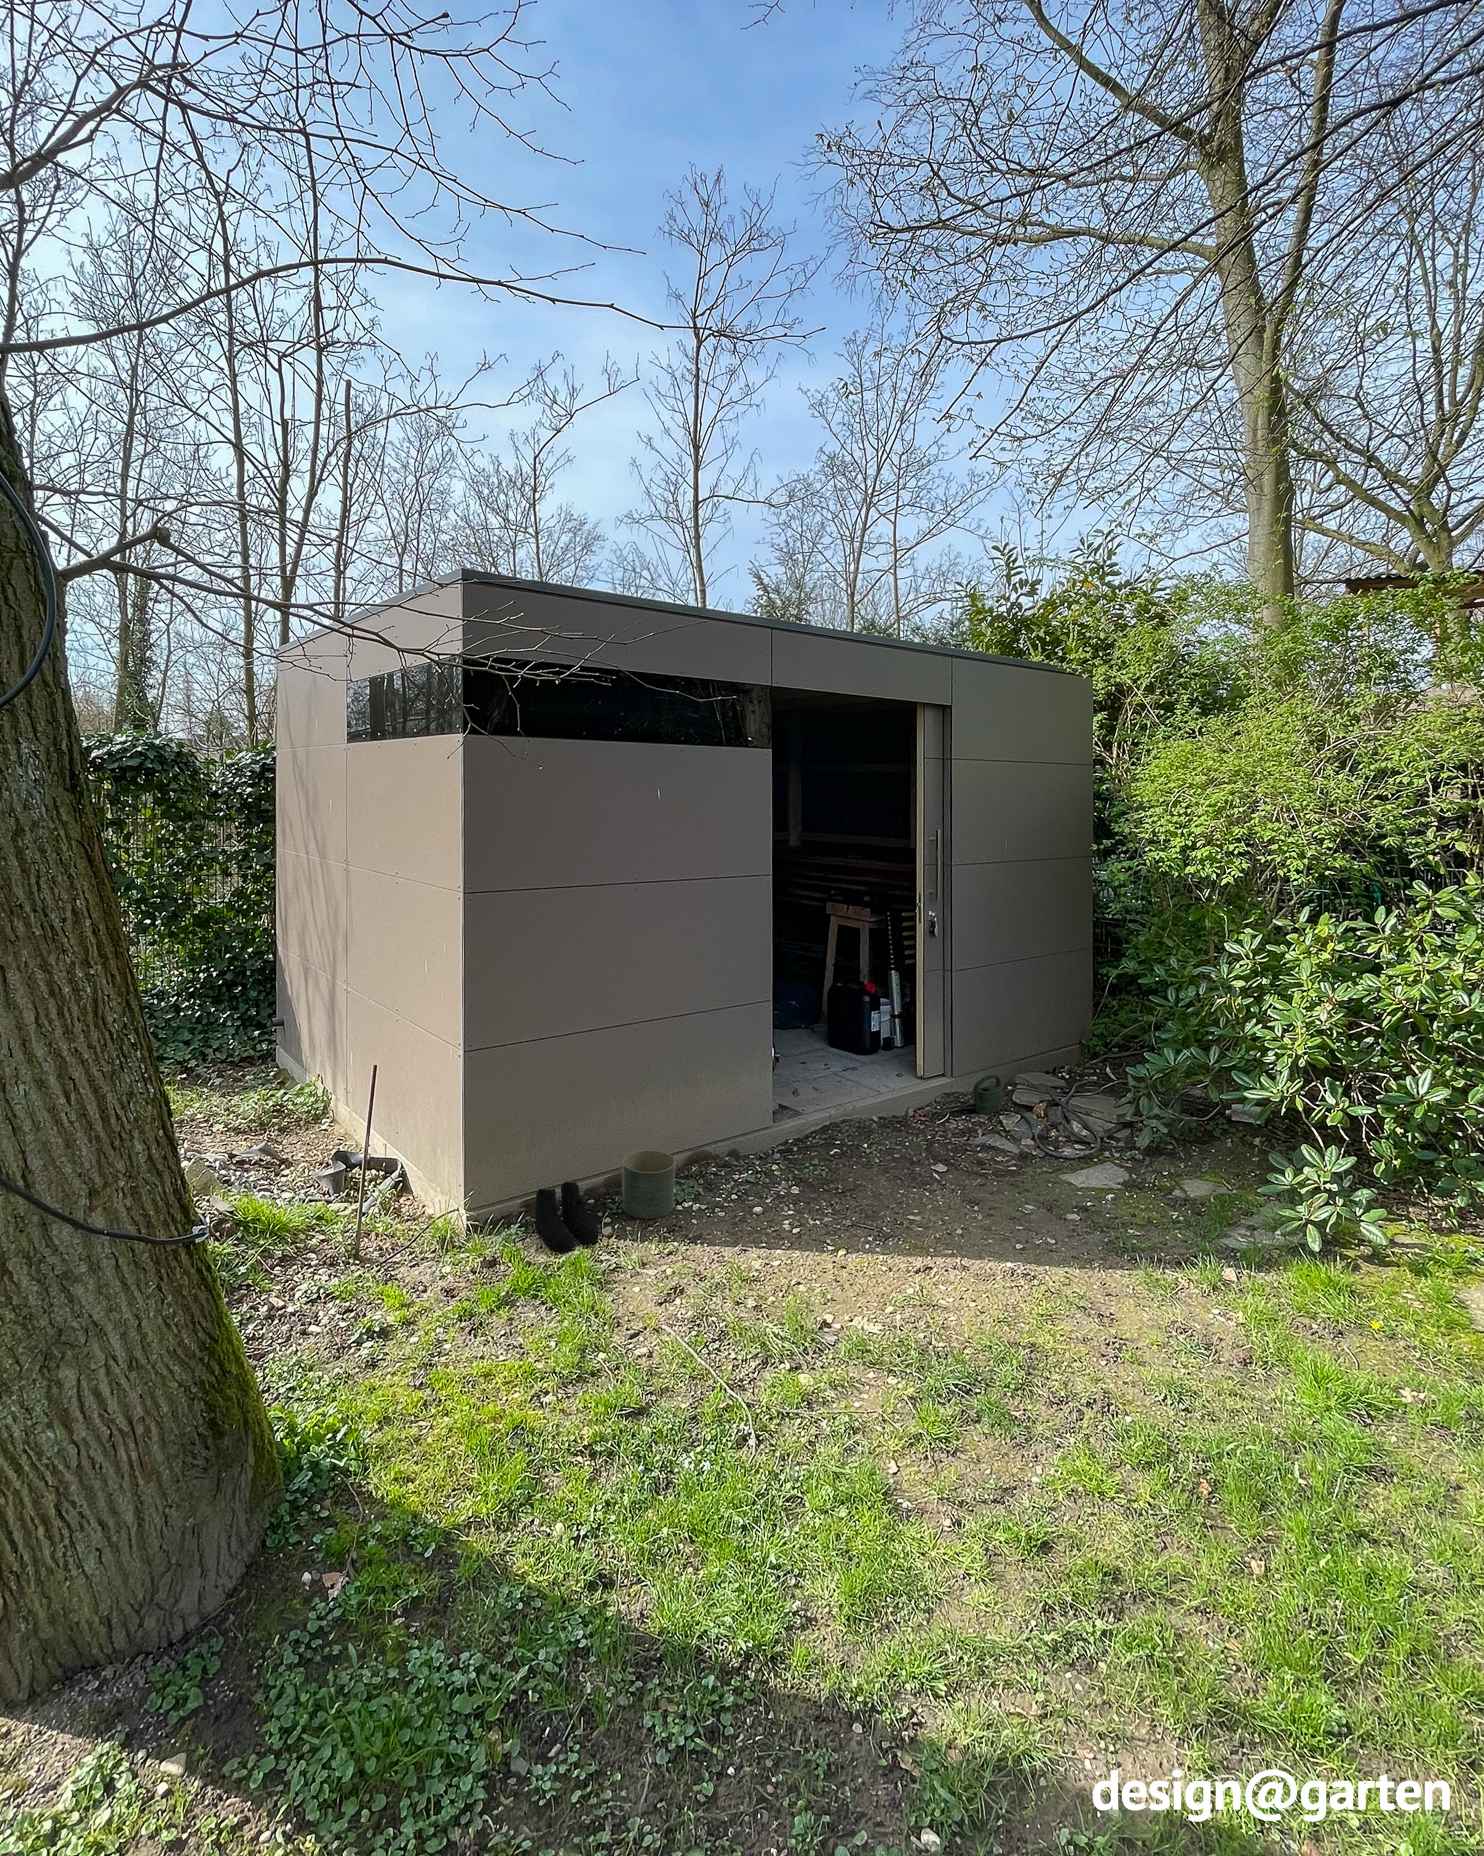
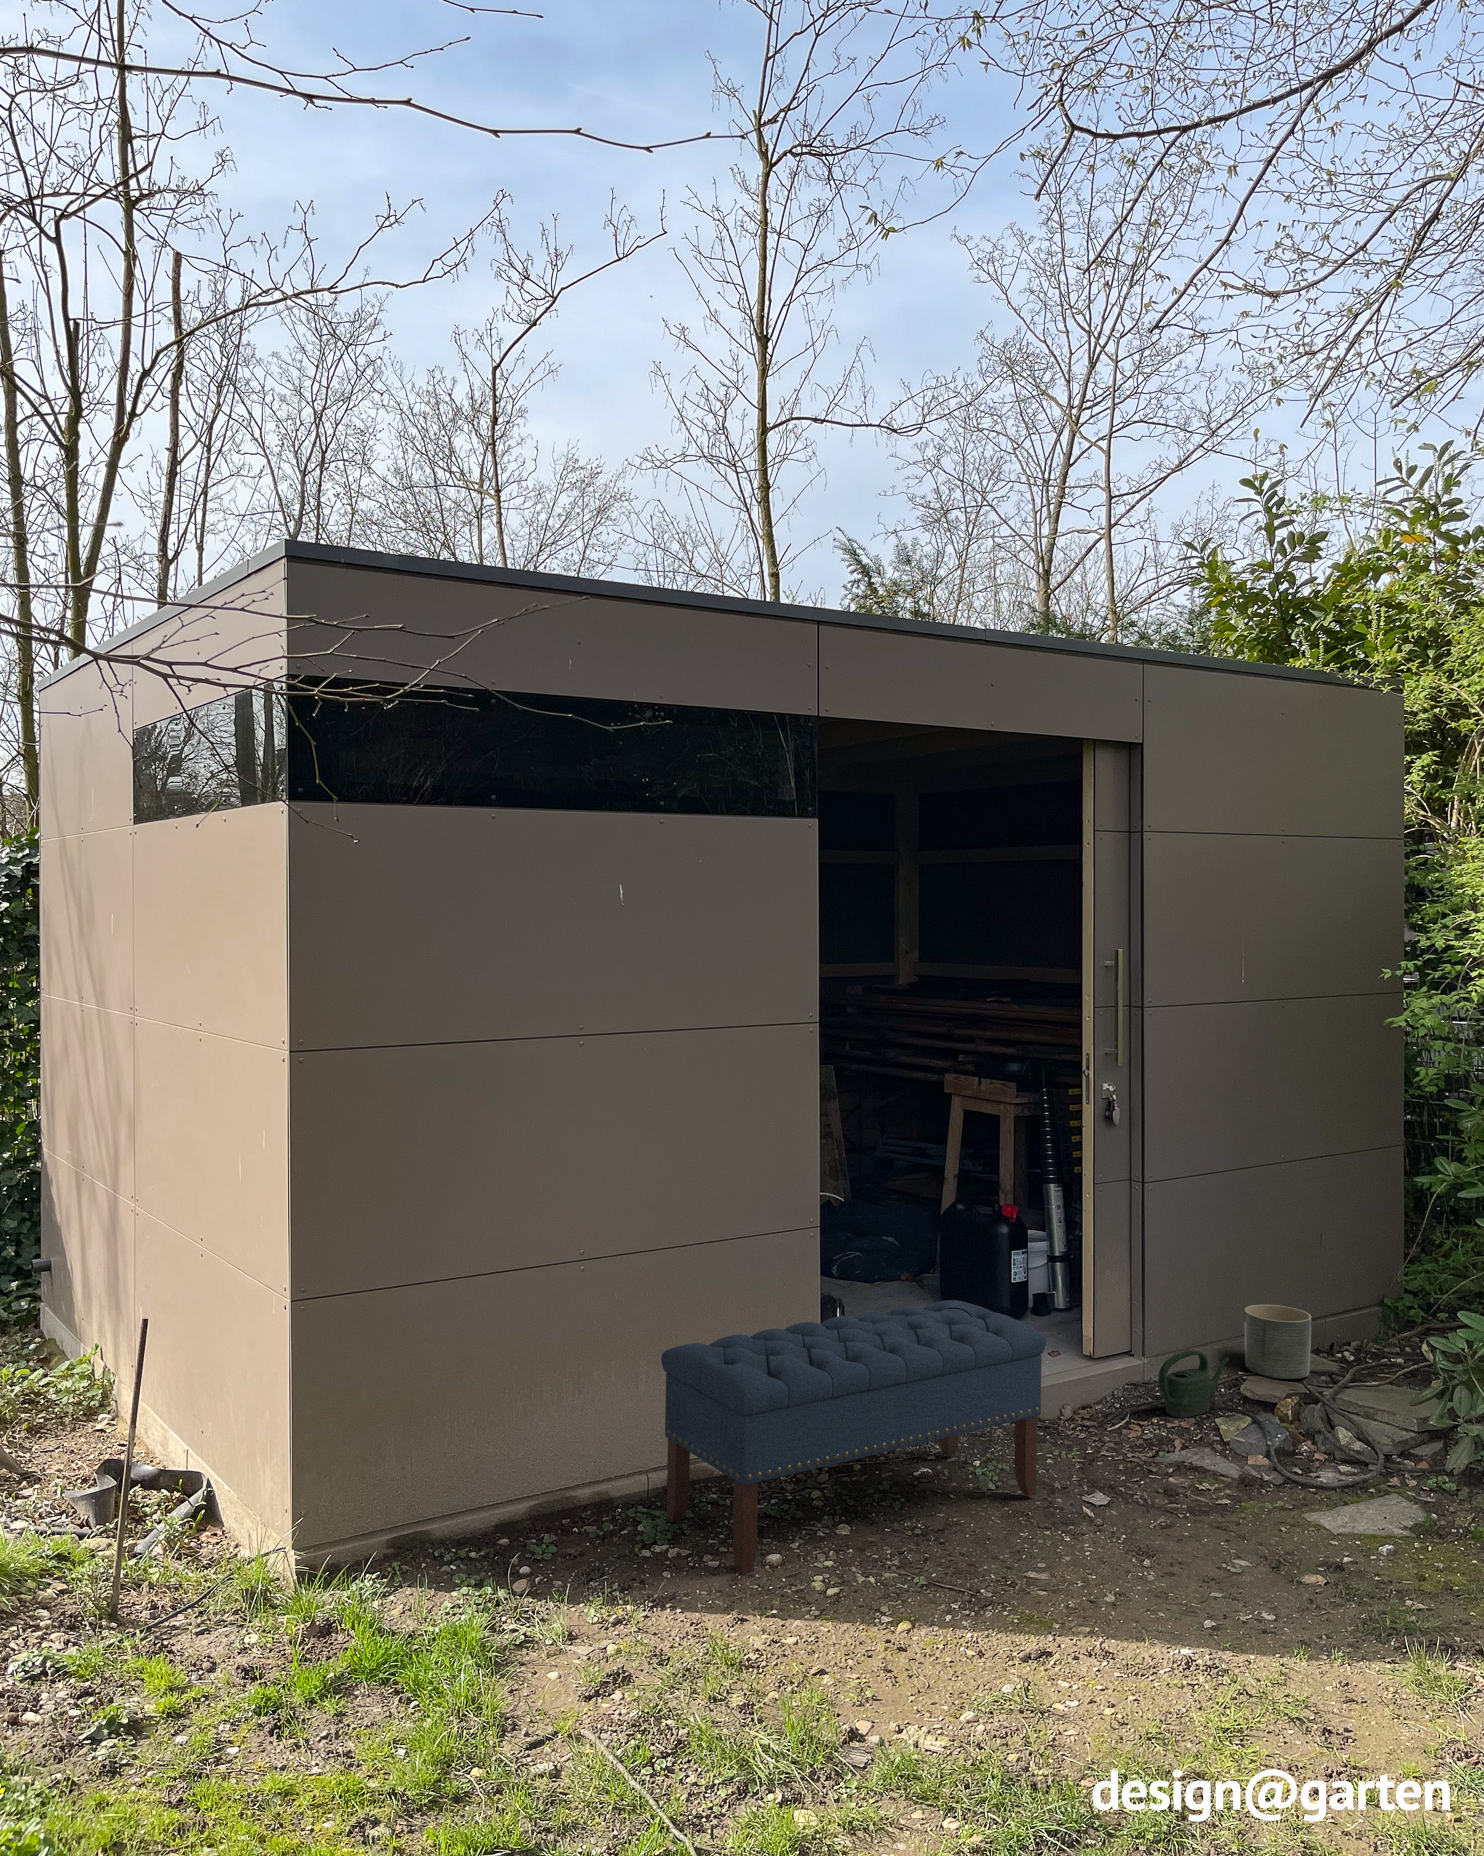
bench: none [689,1051,919,1222] -> present [661,1300,1046,1574]
planter: present [622,1150,676,1219] -> present [1245,1305,1311,1379]
boots: present [535,1181,599,1252] -> none [402,1501,502,1614]

